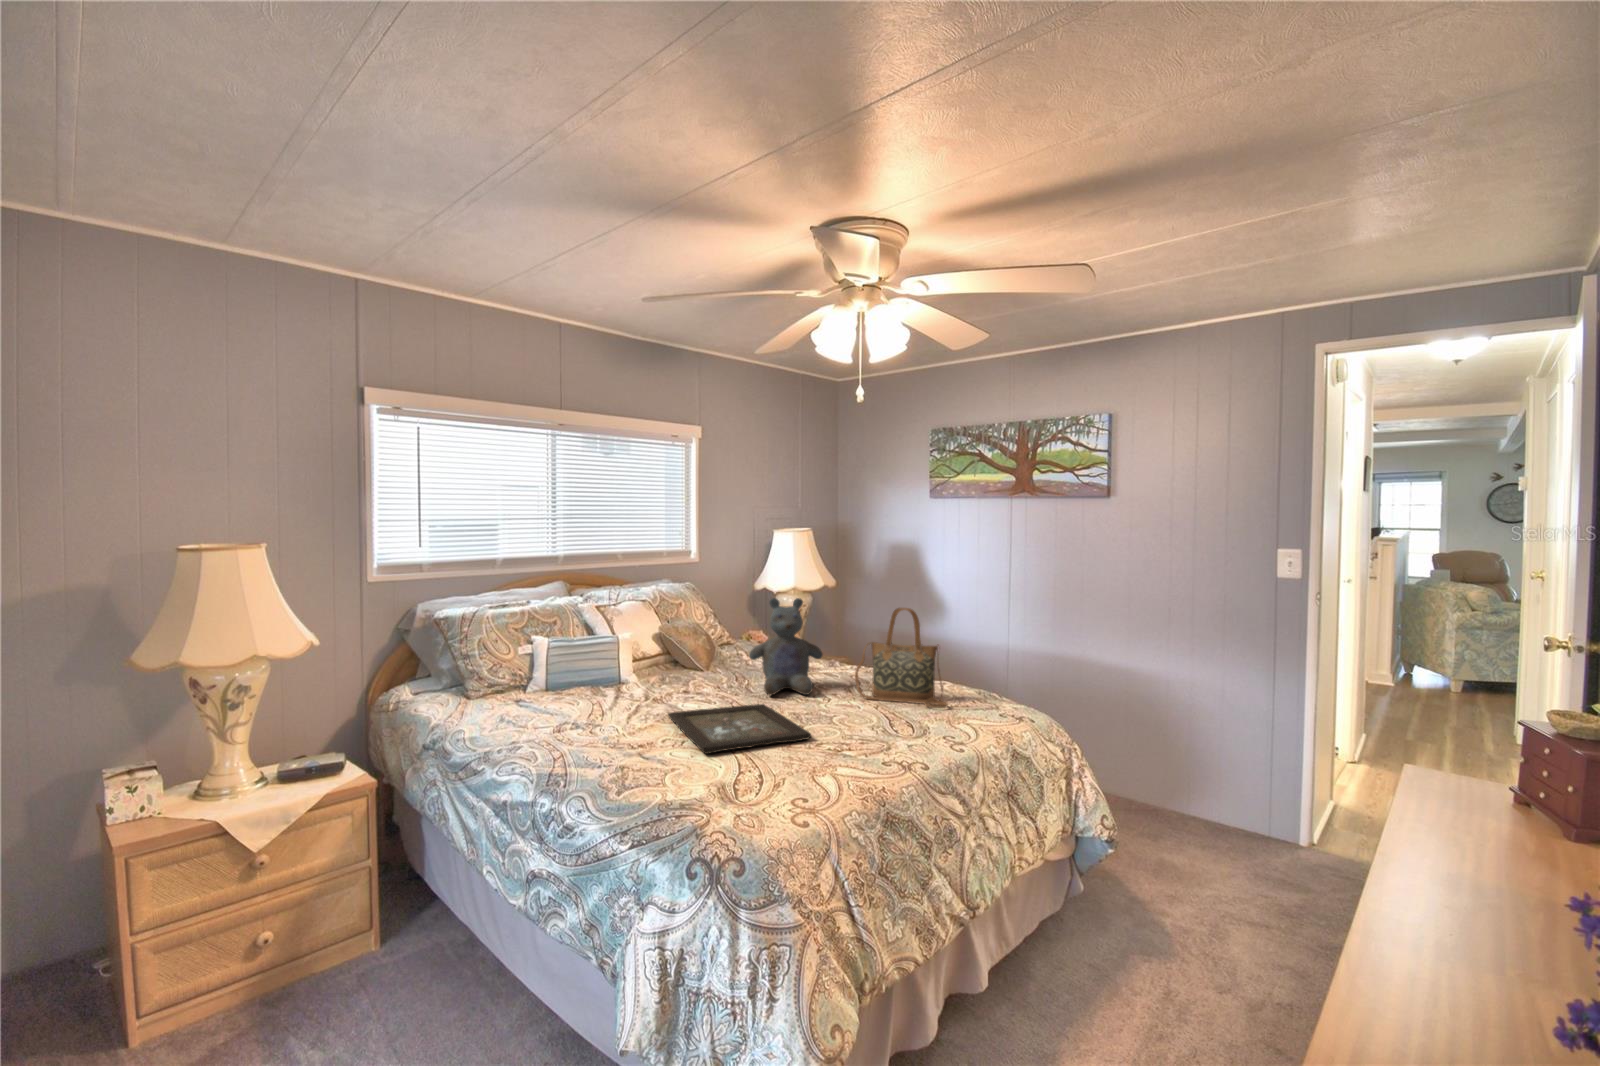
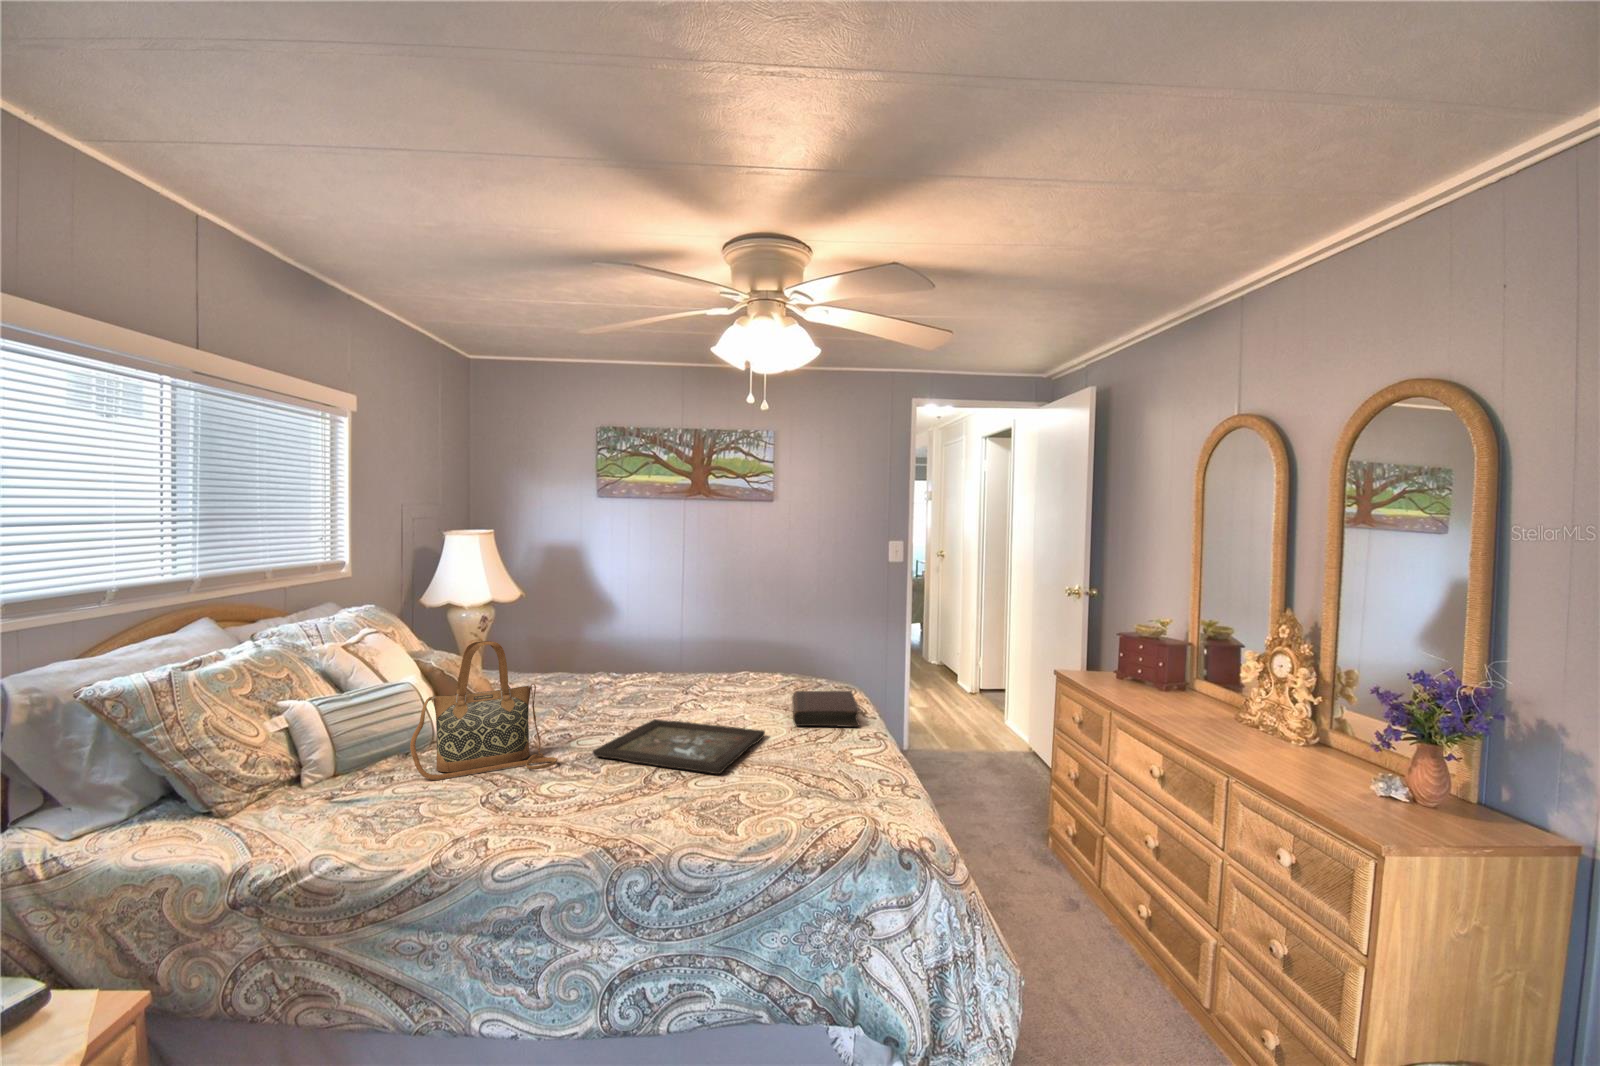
stuffed bear: present [749,598,823,695] -> none [589,604,671,711]
handbag: present [855,608,948,708] -> present [410,641,558,780]
book: none [856,708,967,756] -> present [792,691,859,727]

